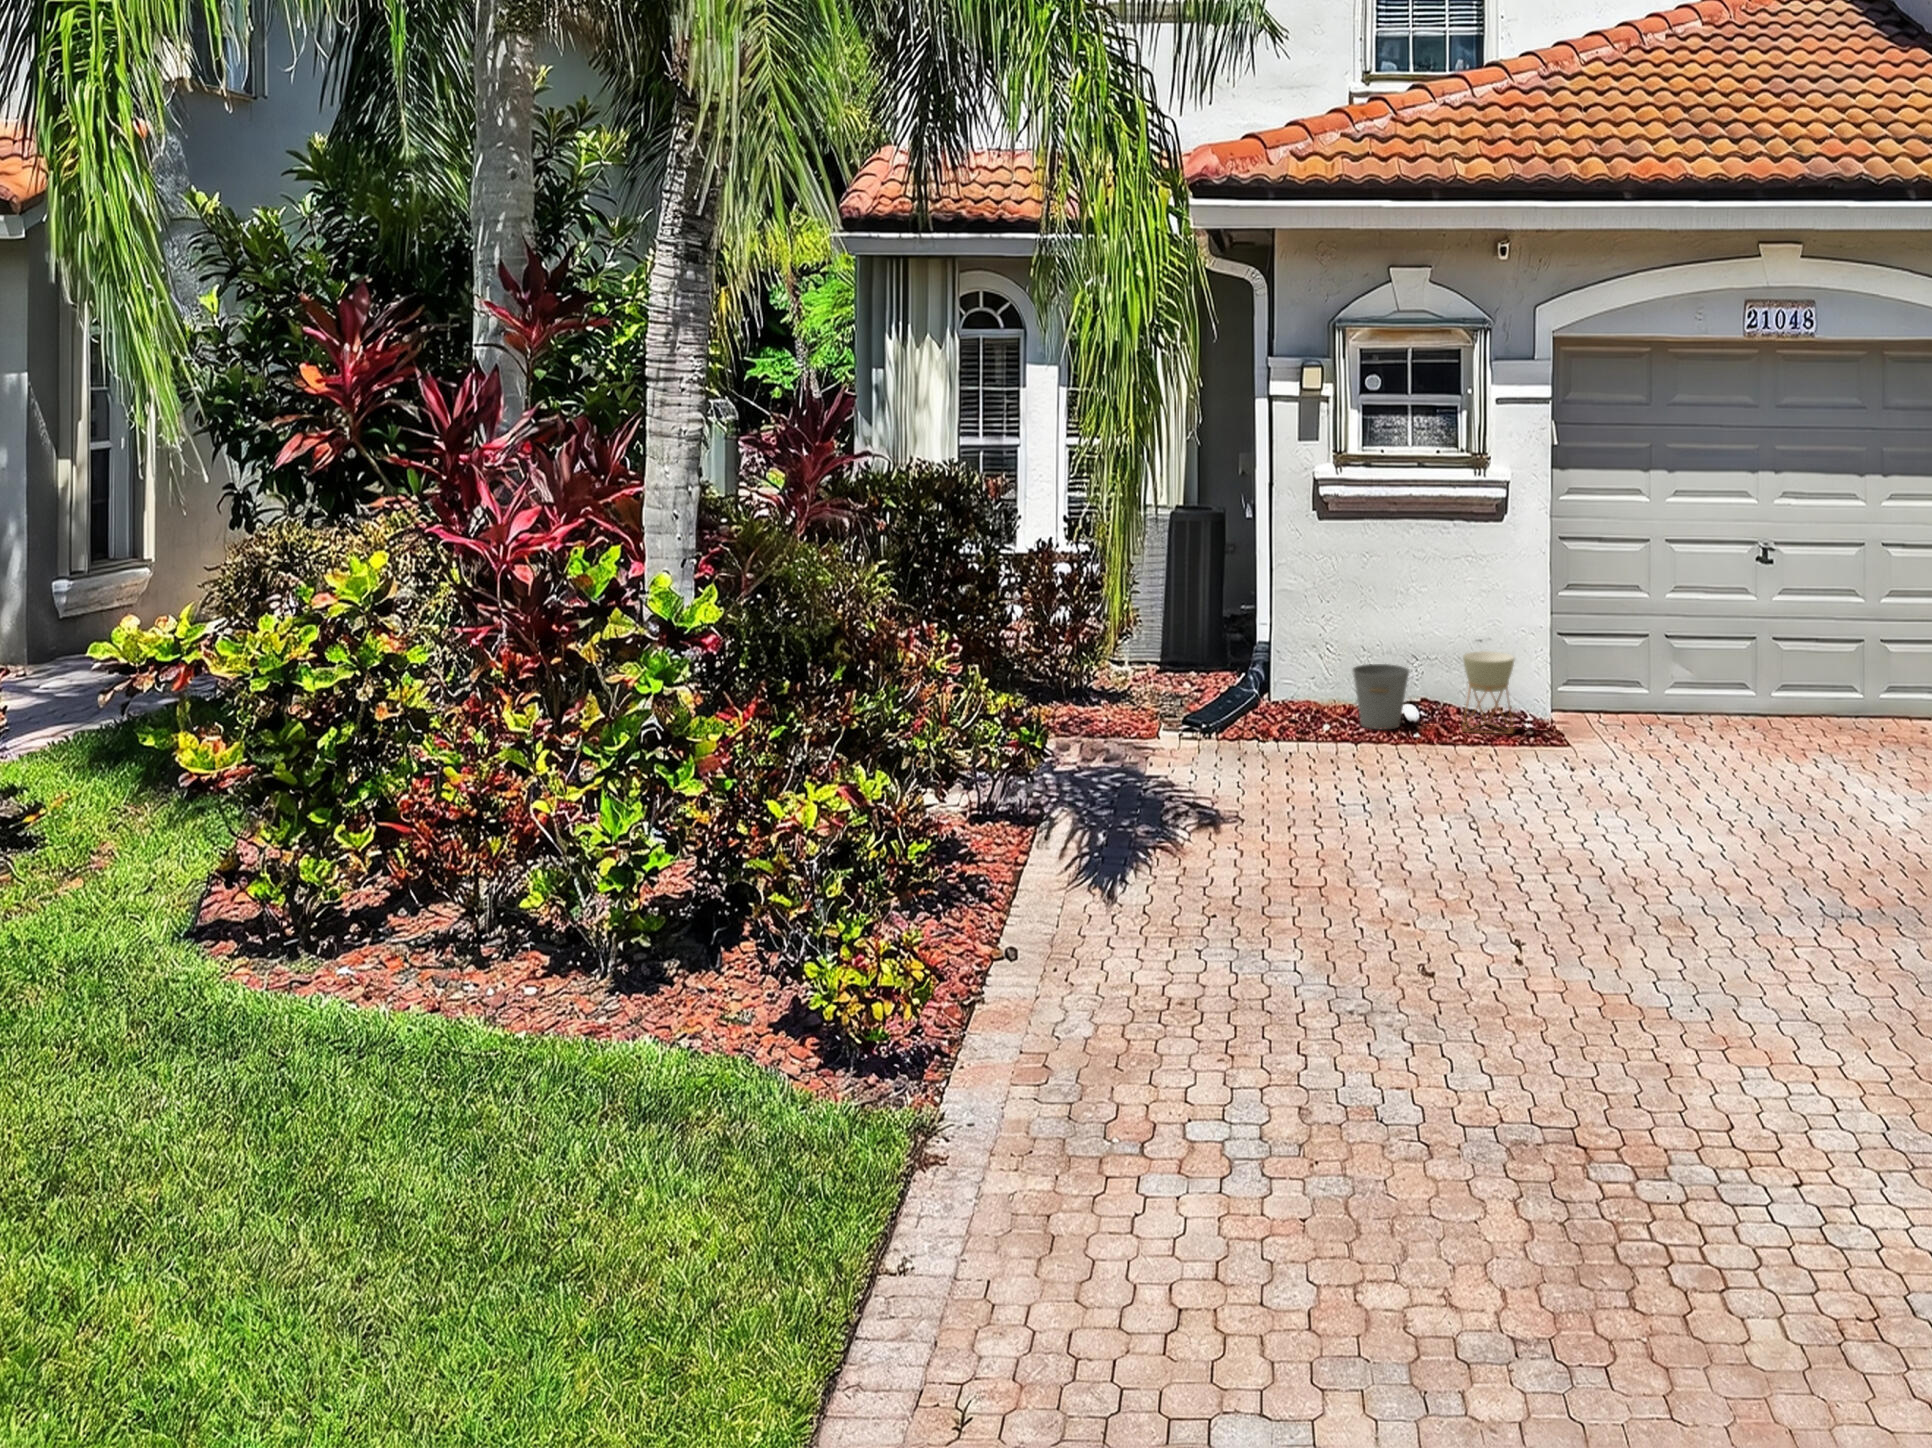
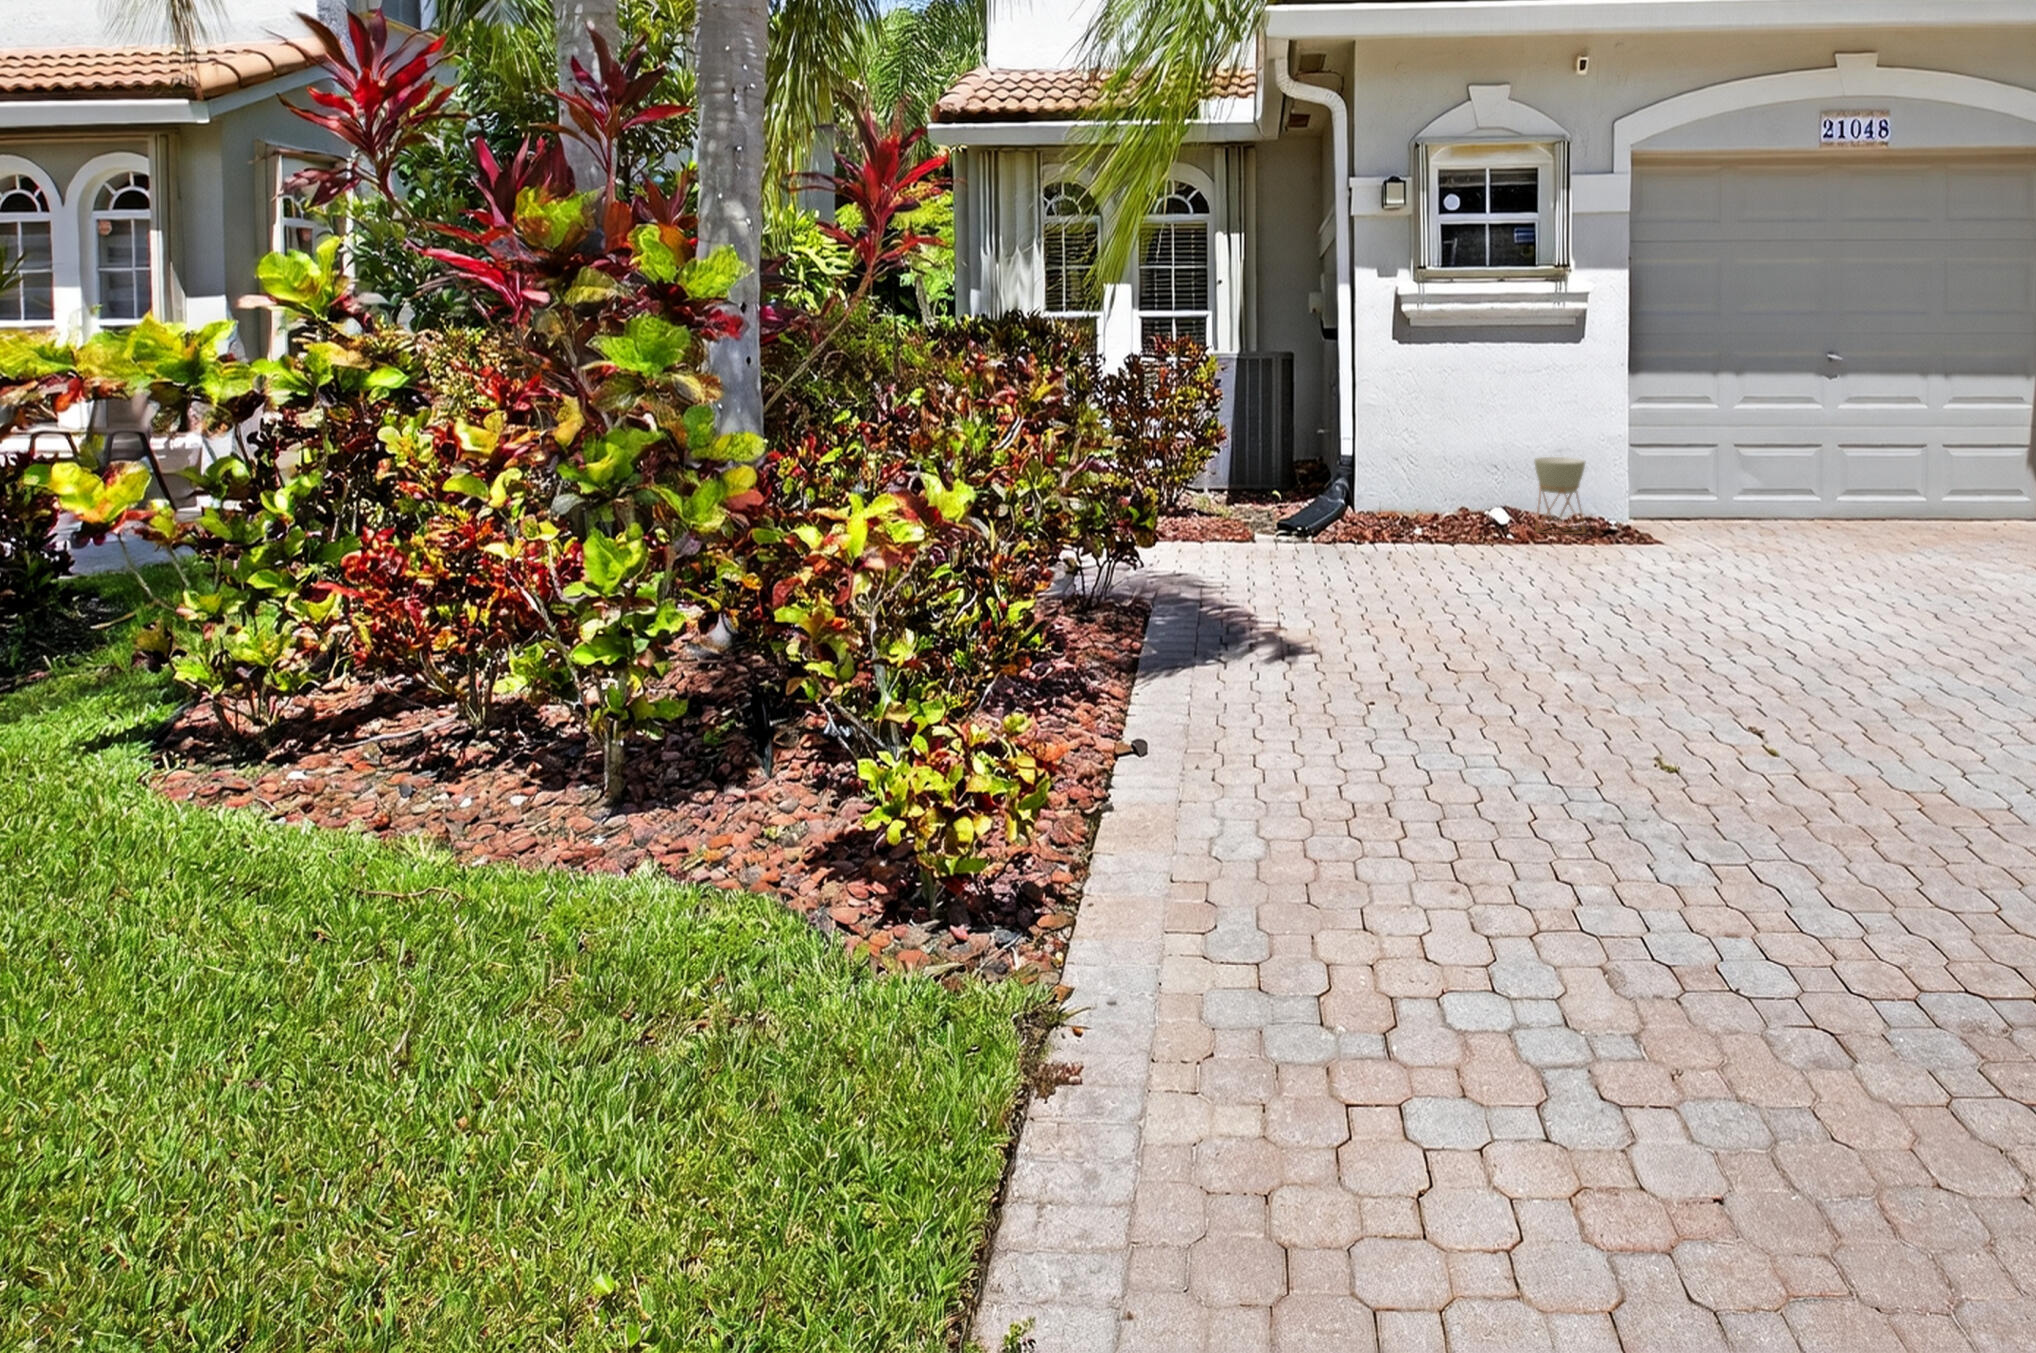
bucket: present [1353,664,1409,730] -> none [1426,471,1482,531]

